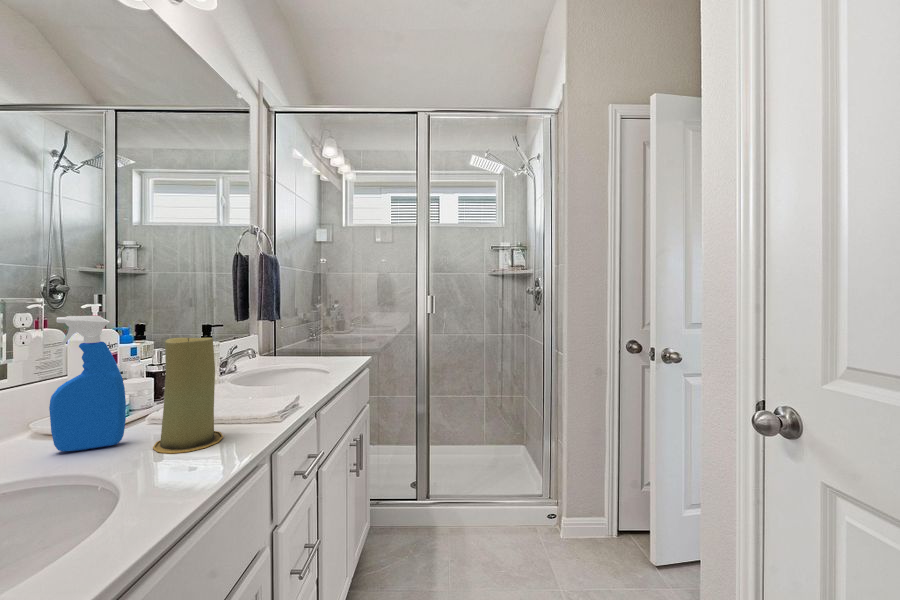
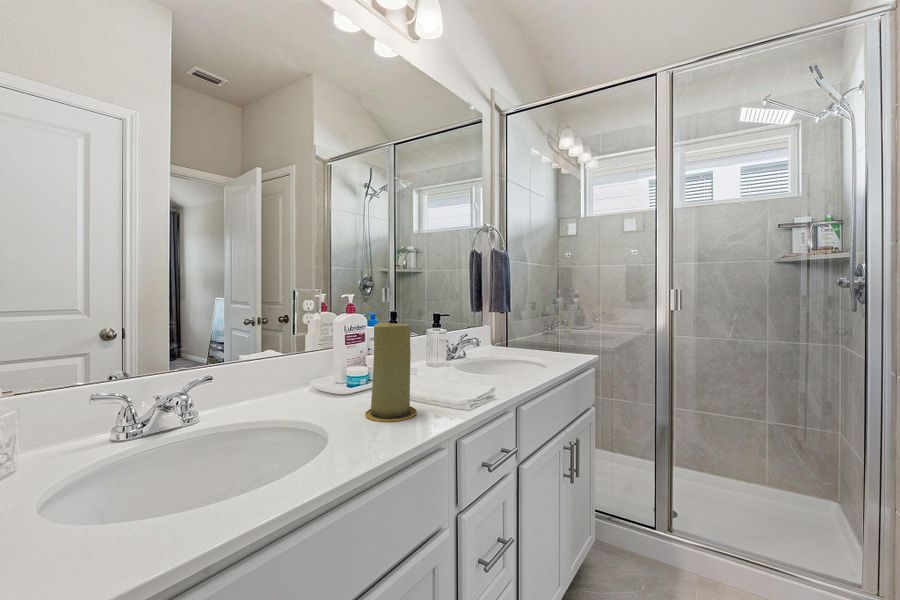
spray bottle: present [49,316,126,451] -> none [308,302,353,406]

